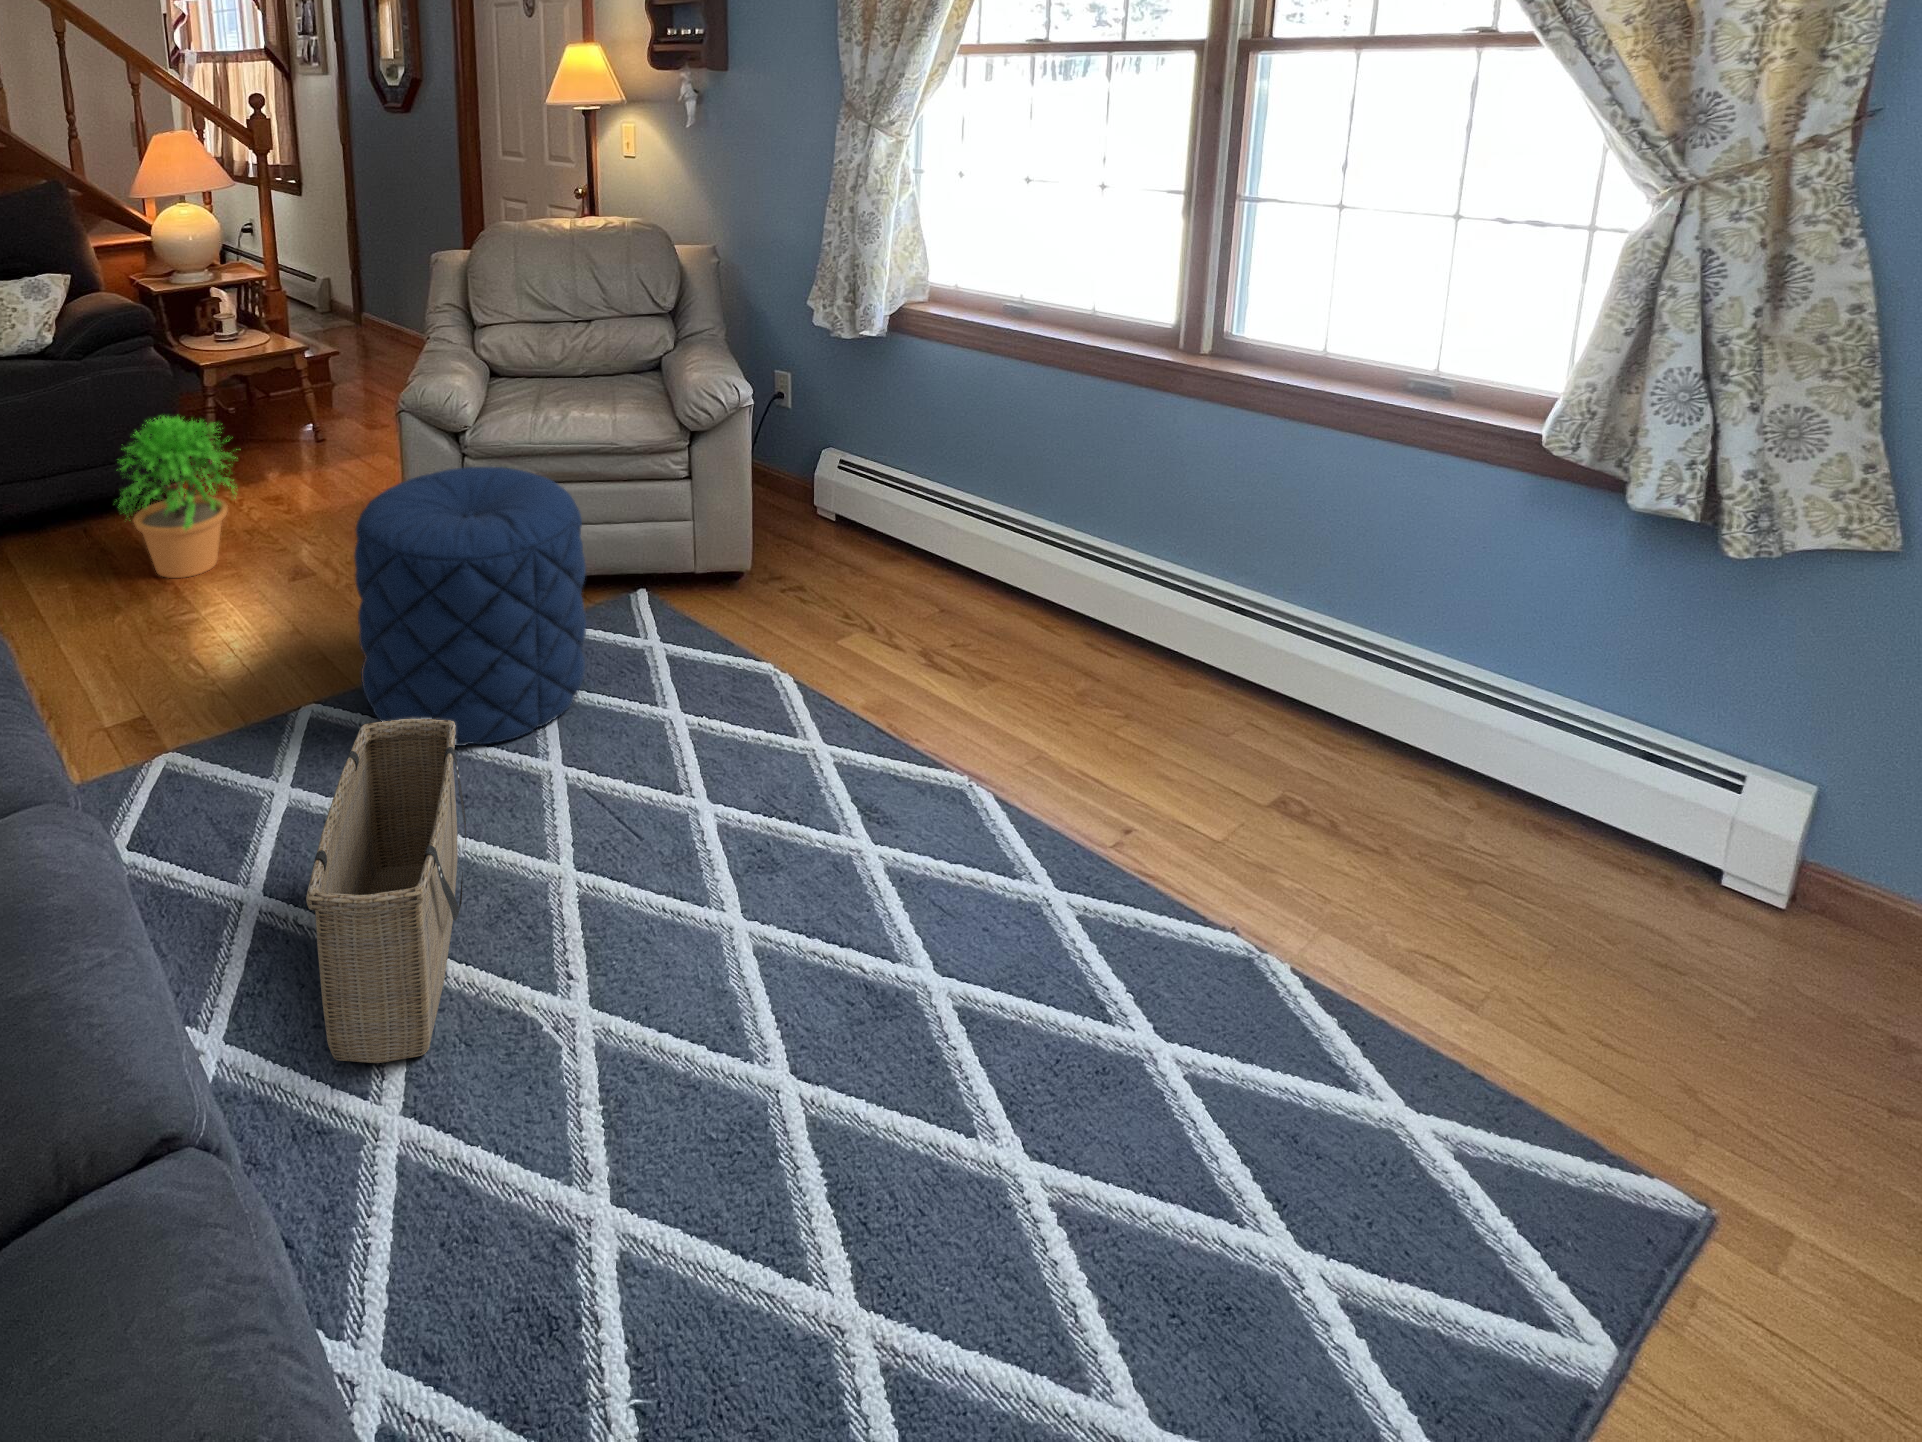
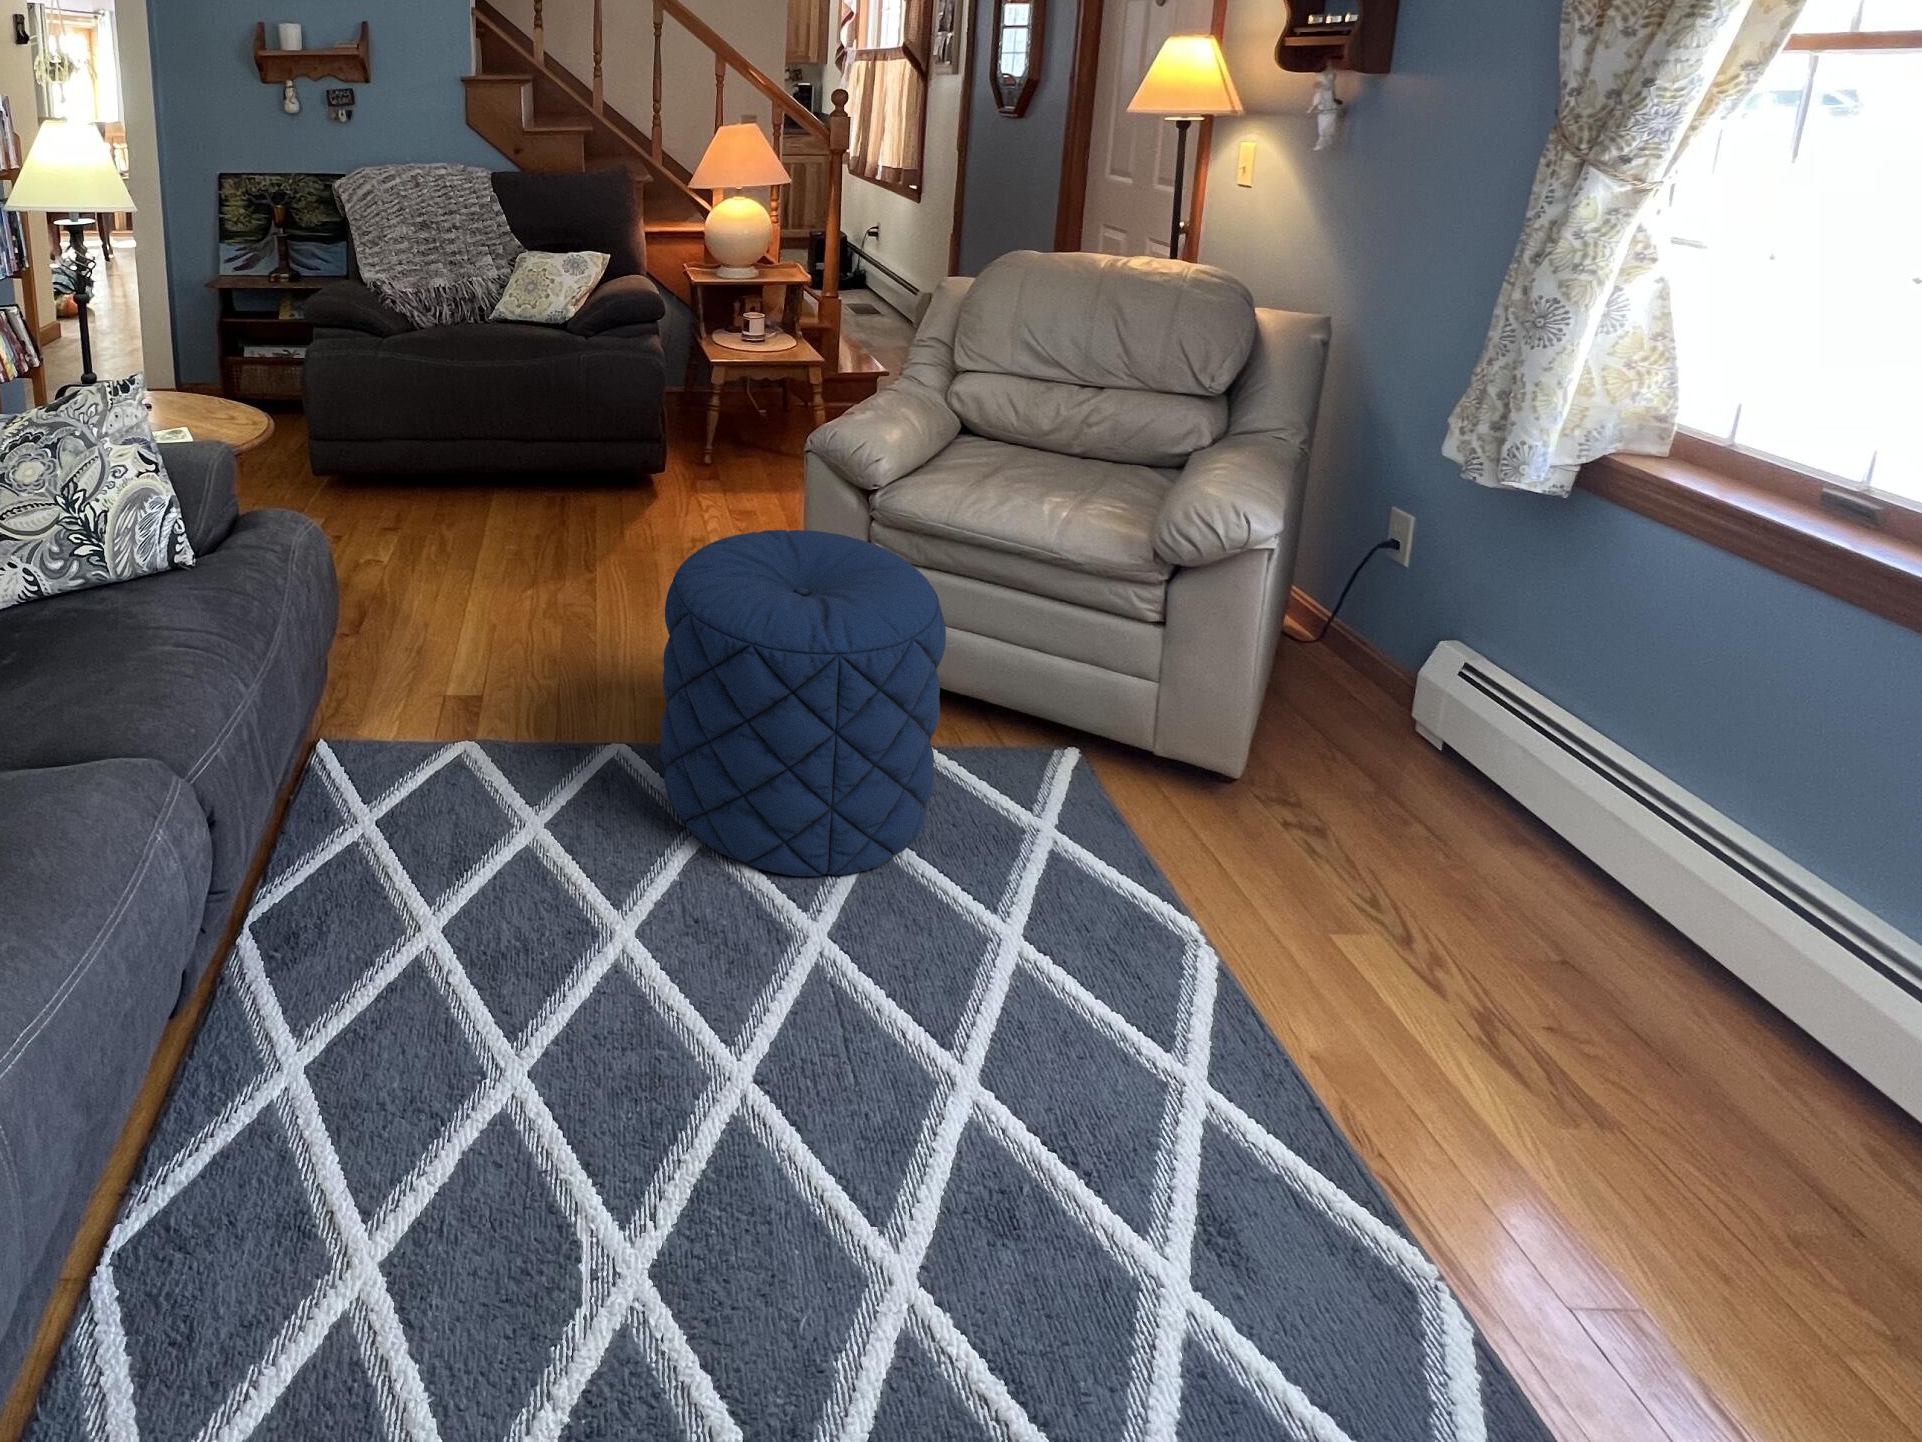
potted plant: present [119,417,237,578] -> none [548,403,683,571]
basket: present [306,719,466,1063] -> none [345,794,639,1206]

